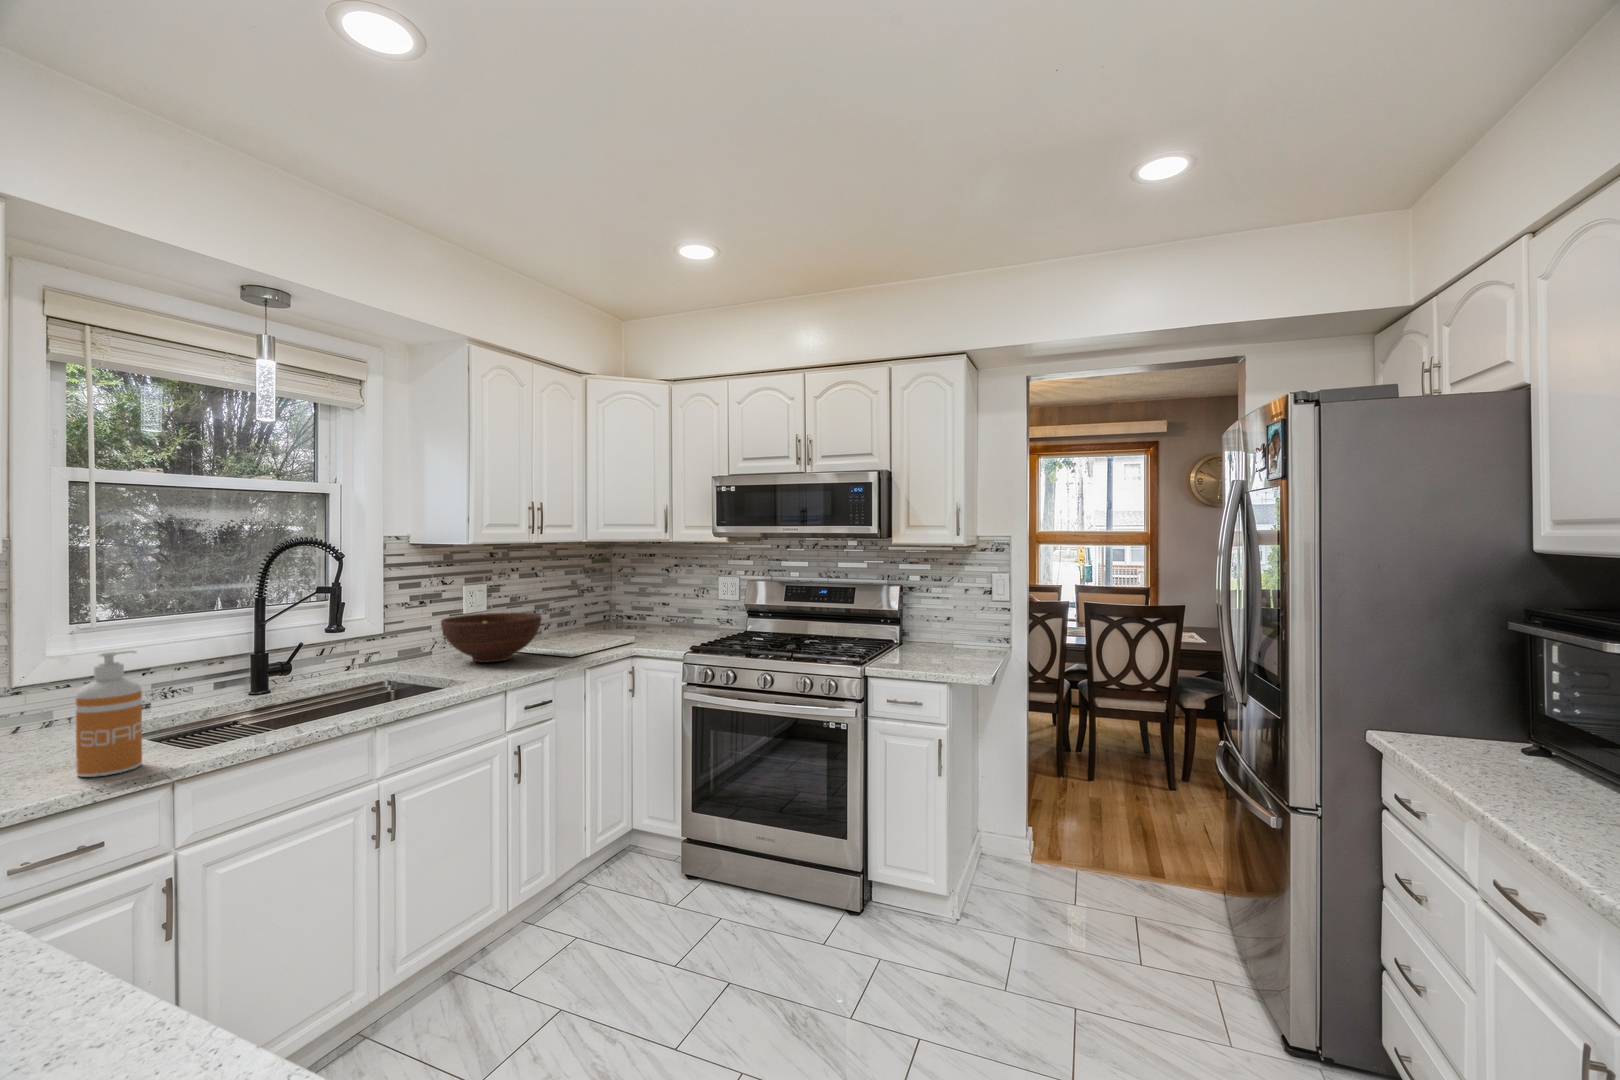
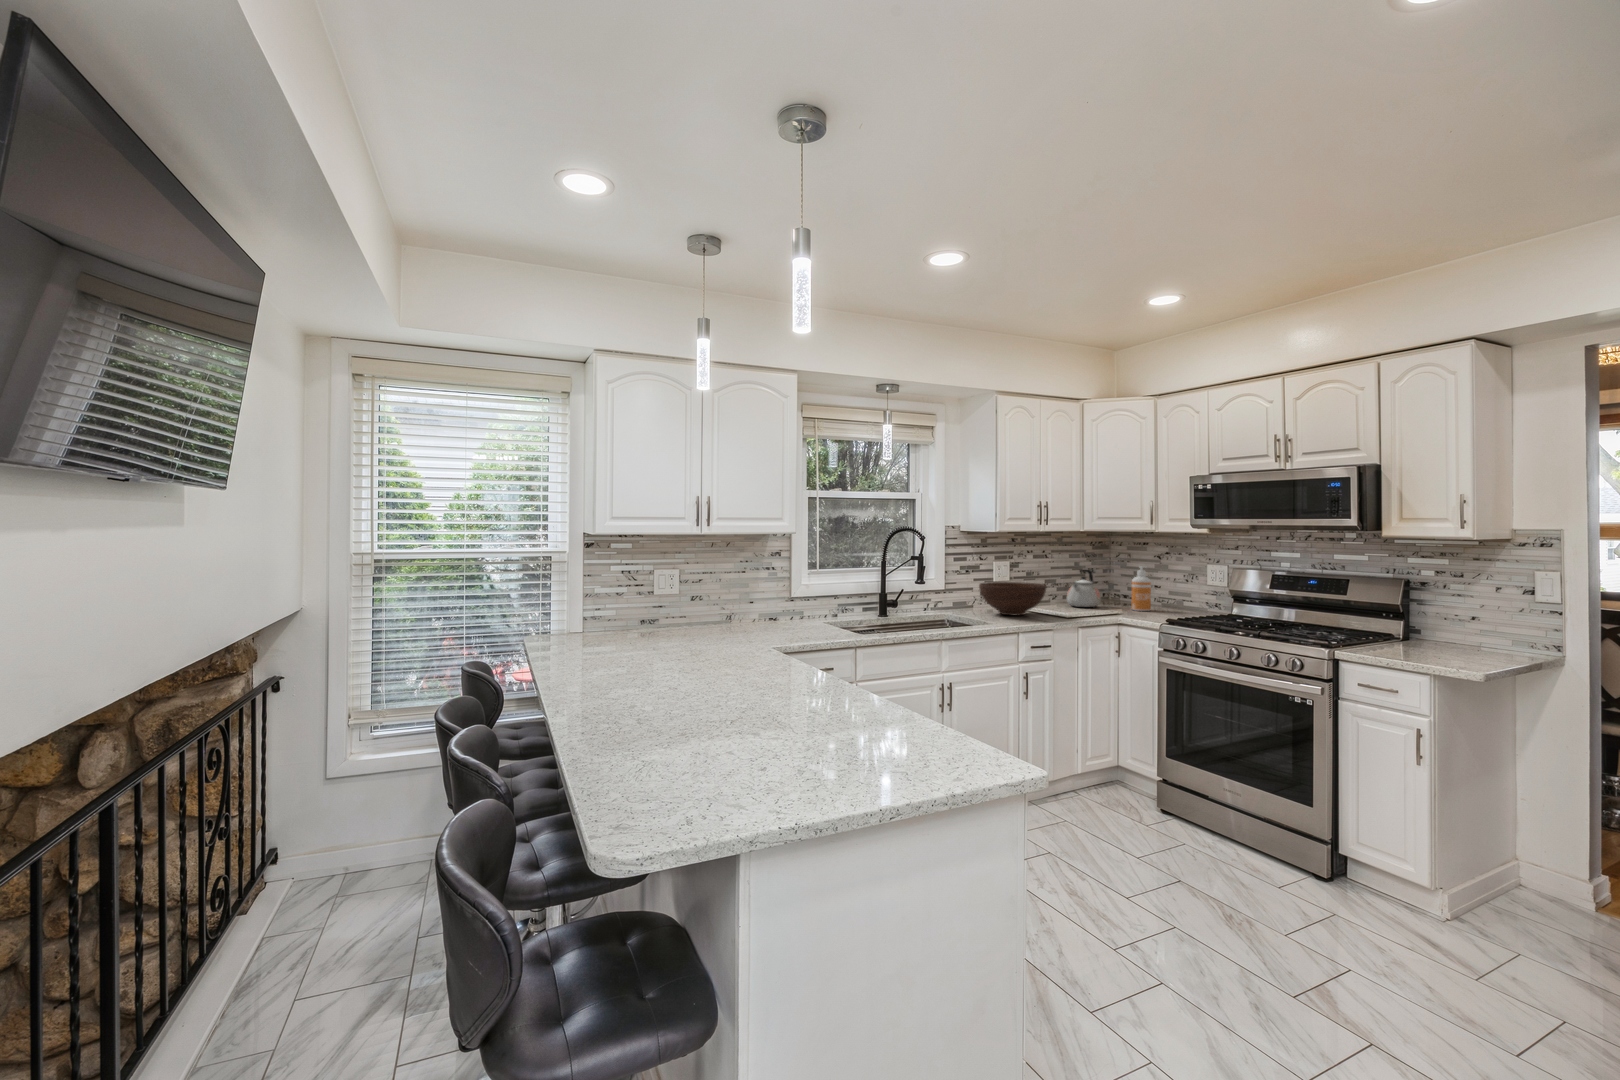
kettle: none [563,589,605,637] -> present [1067,570,1101,607]
soap dispenser: present [76,650,142,777] -> present [1132,566,1151,611]

